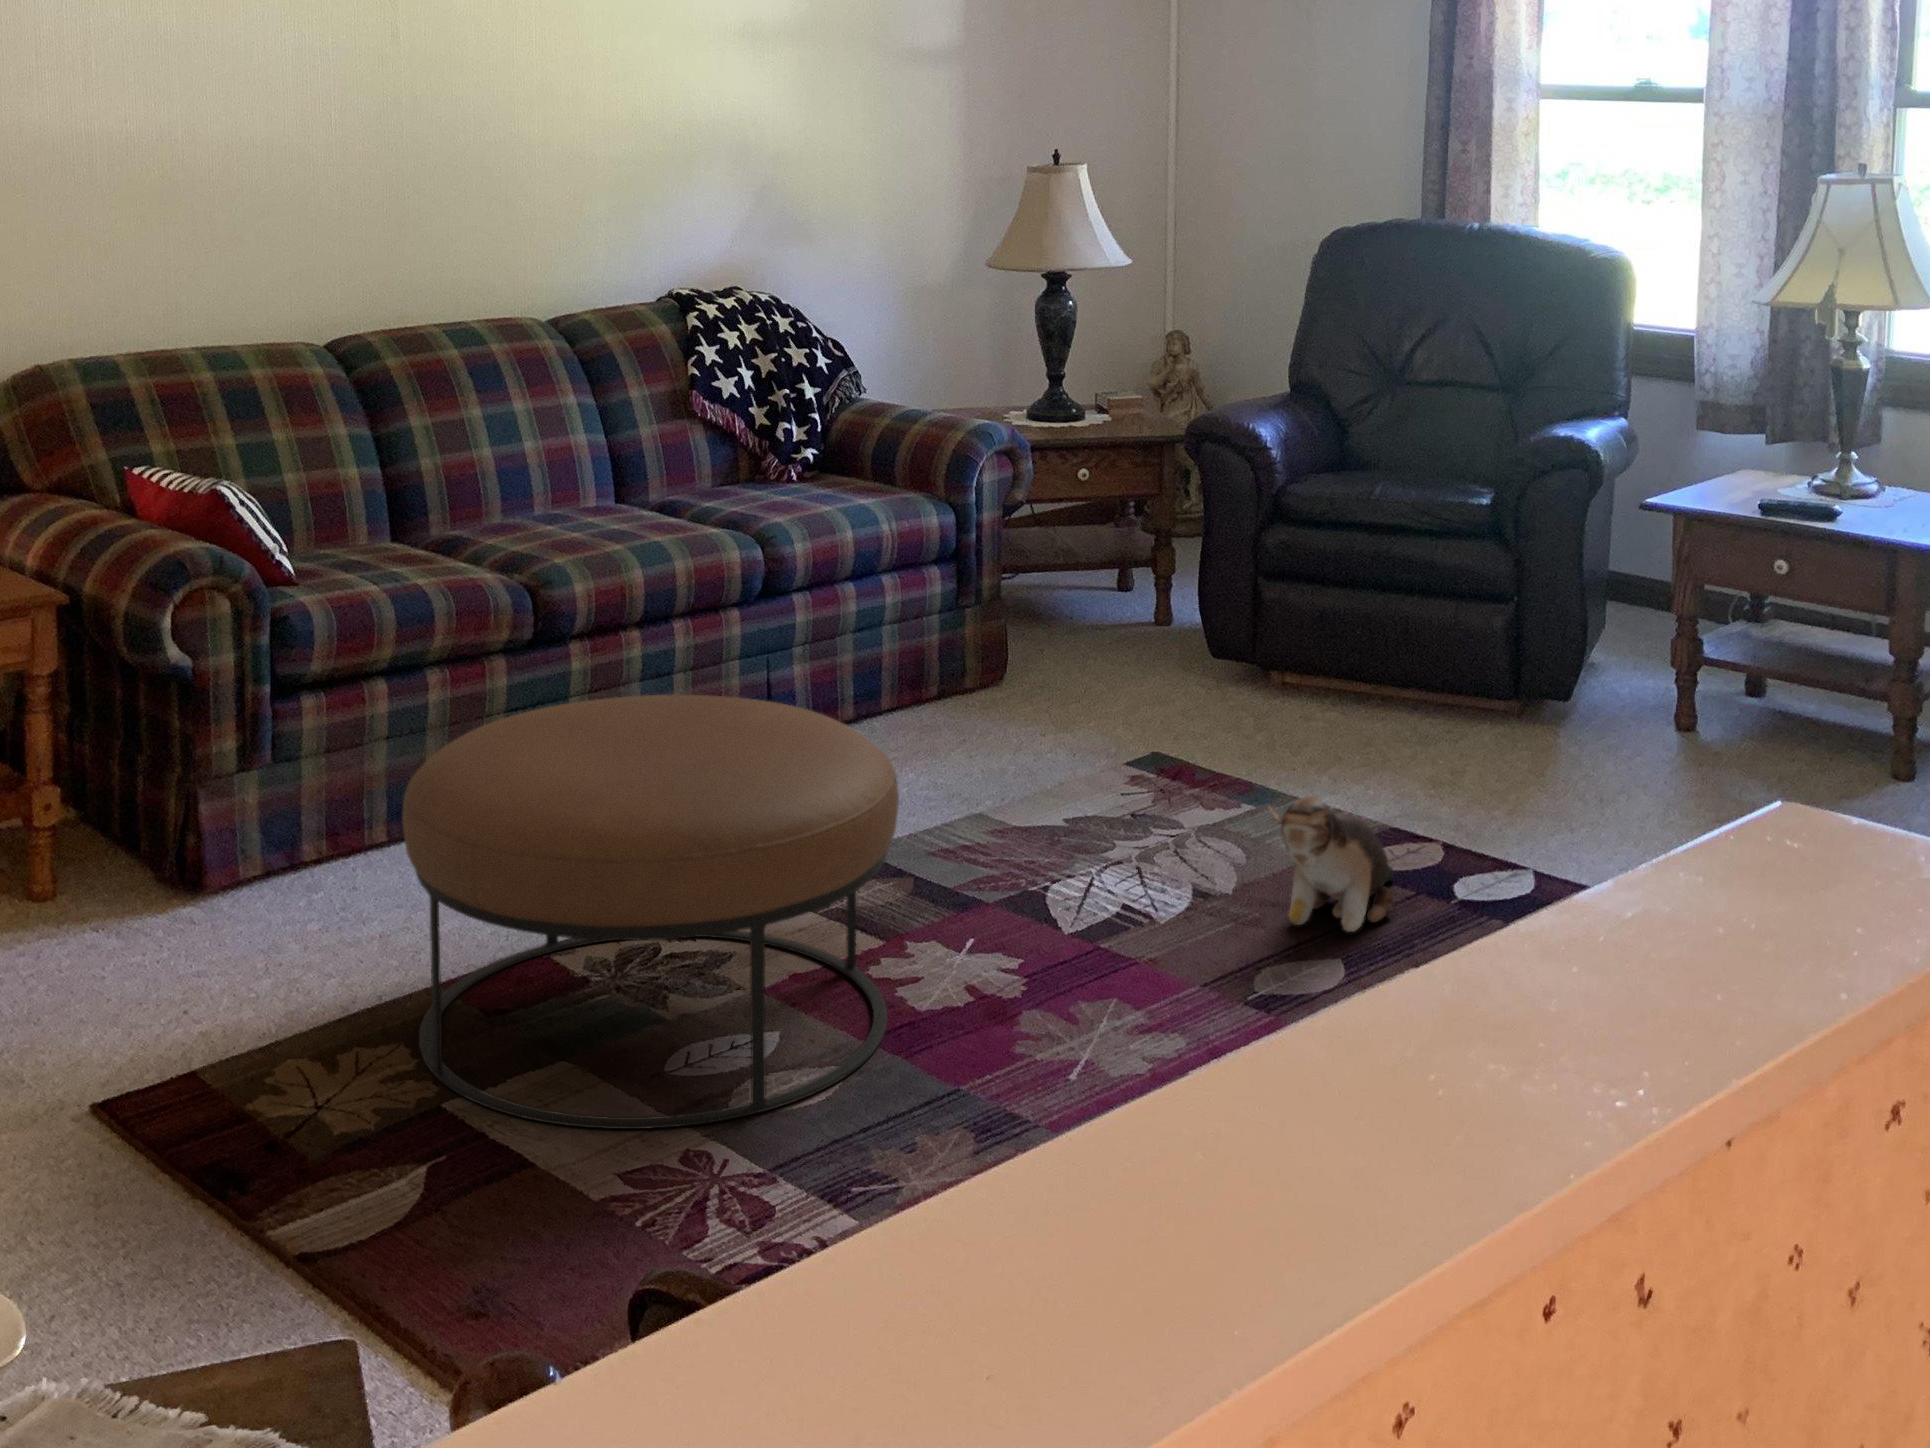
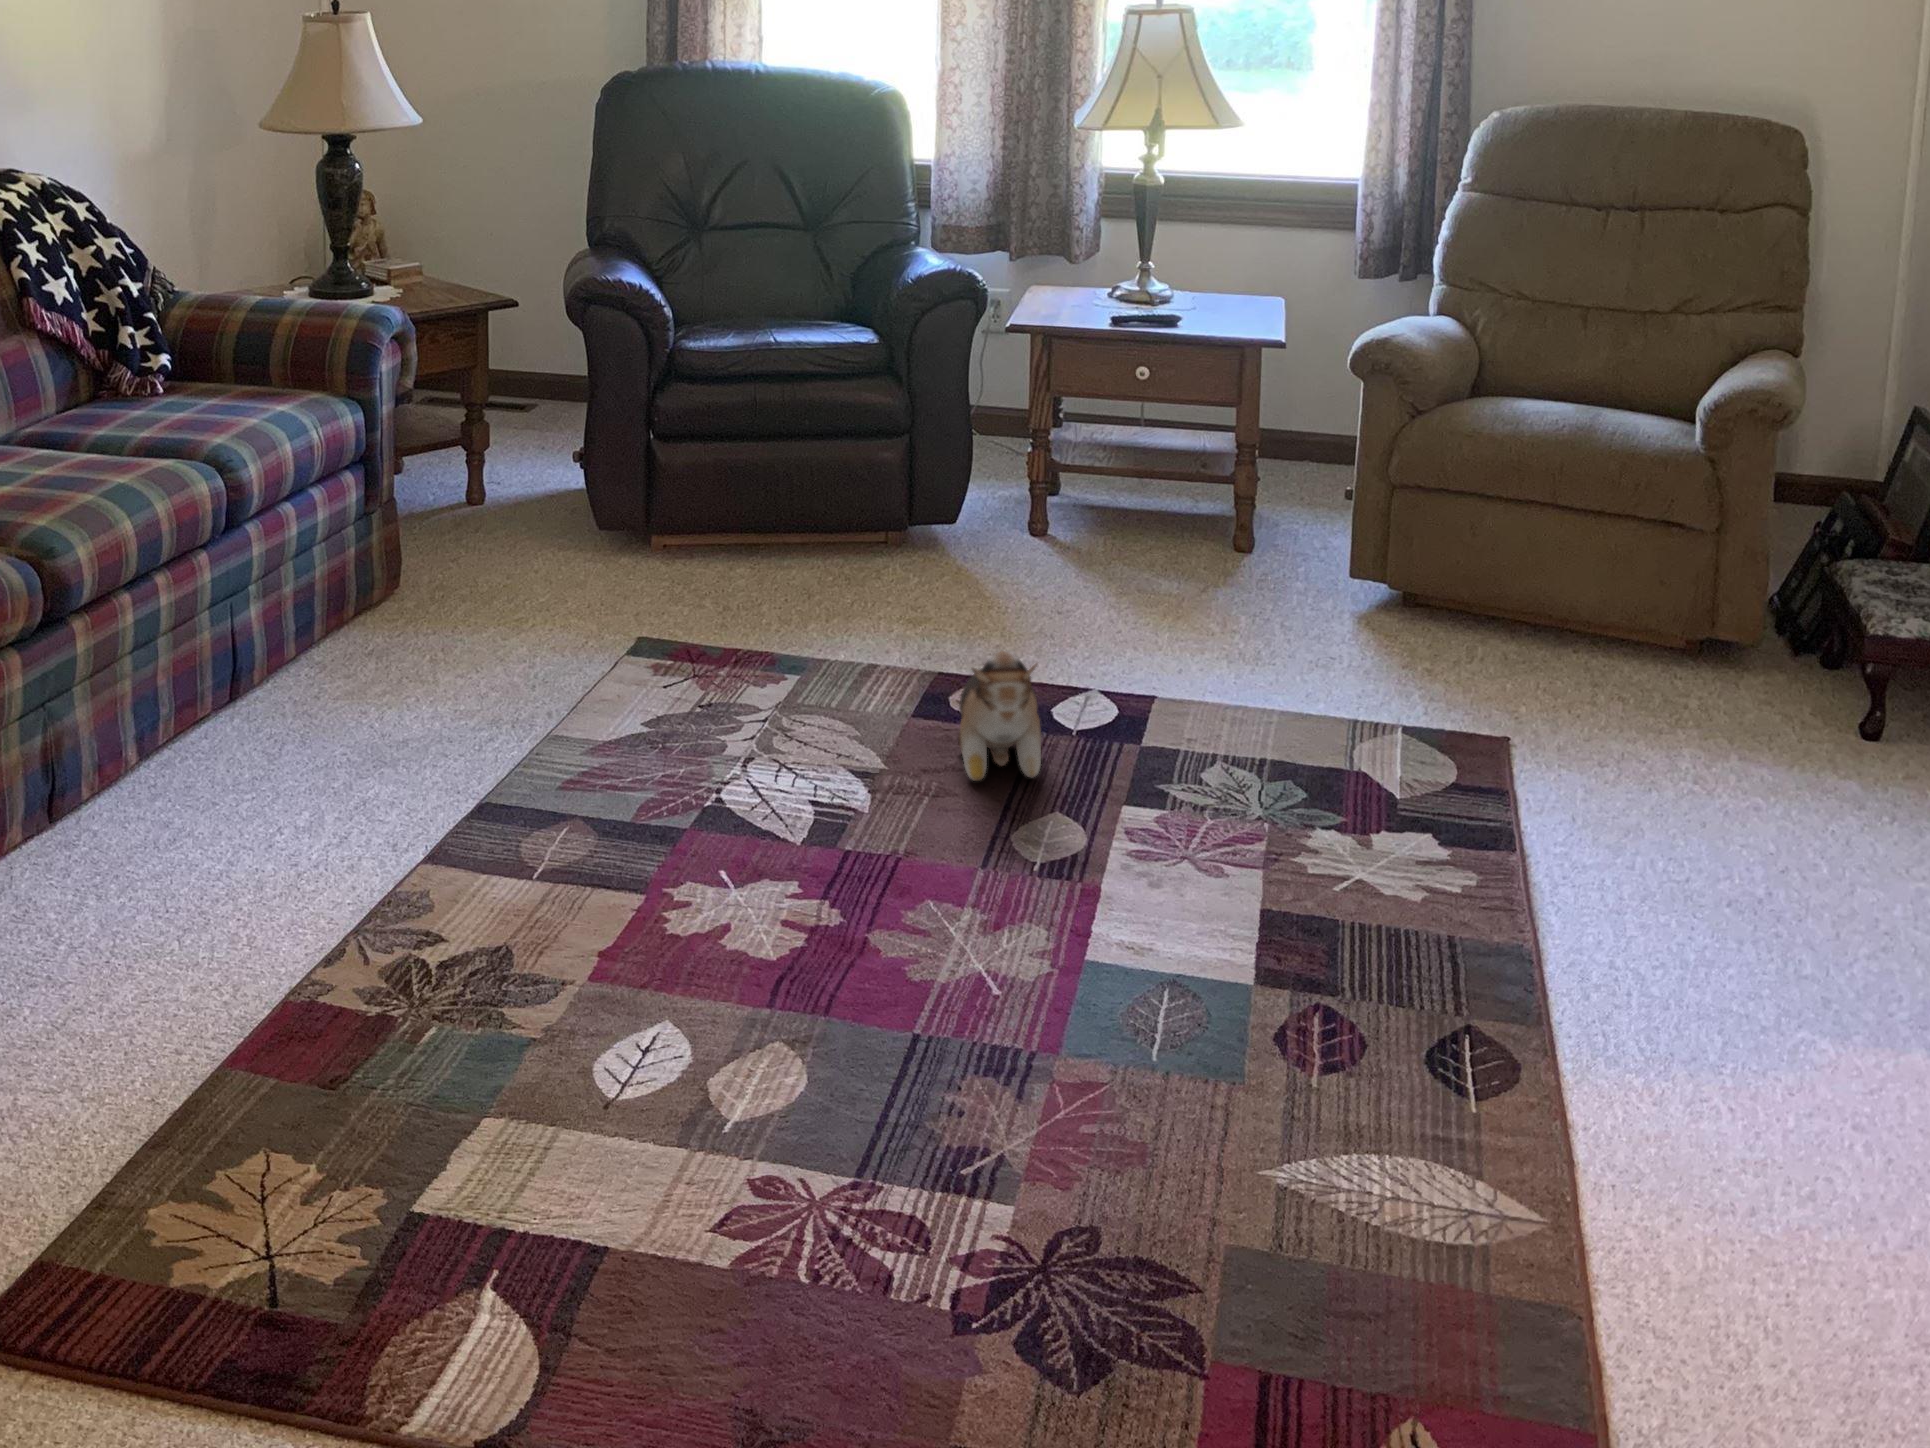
ottoman: present [402,695,899,1129] -> none [216,650,806,1199]

